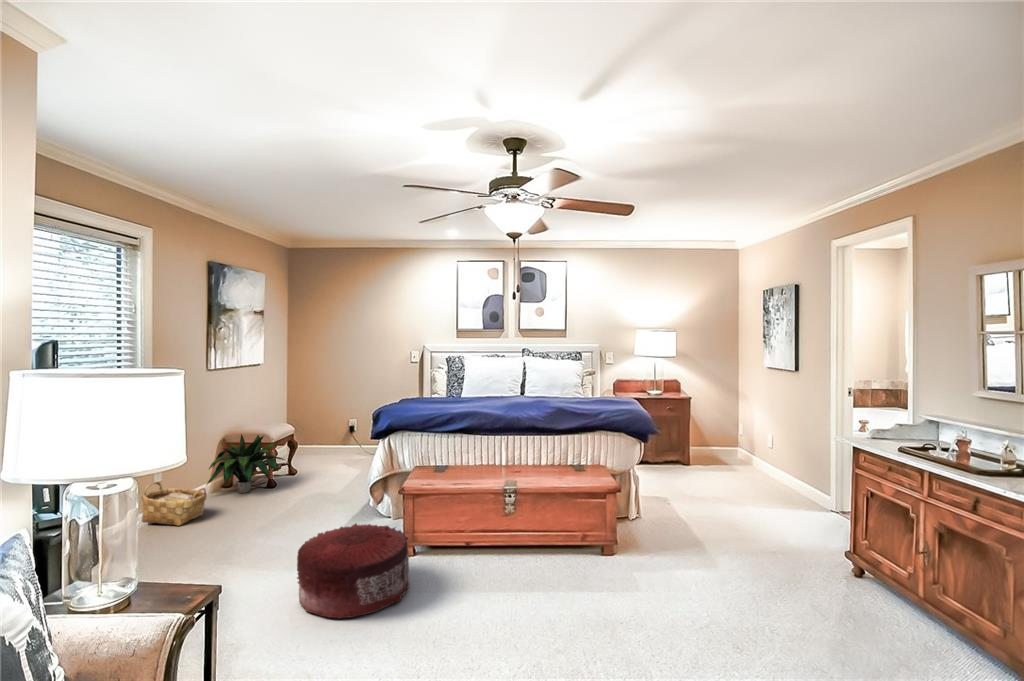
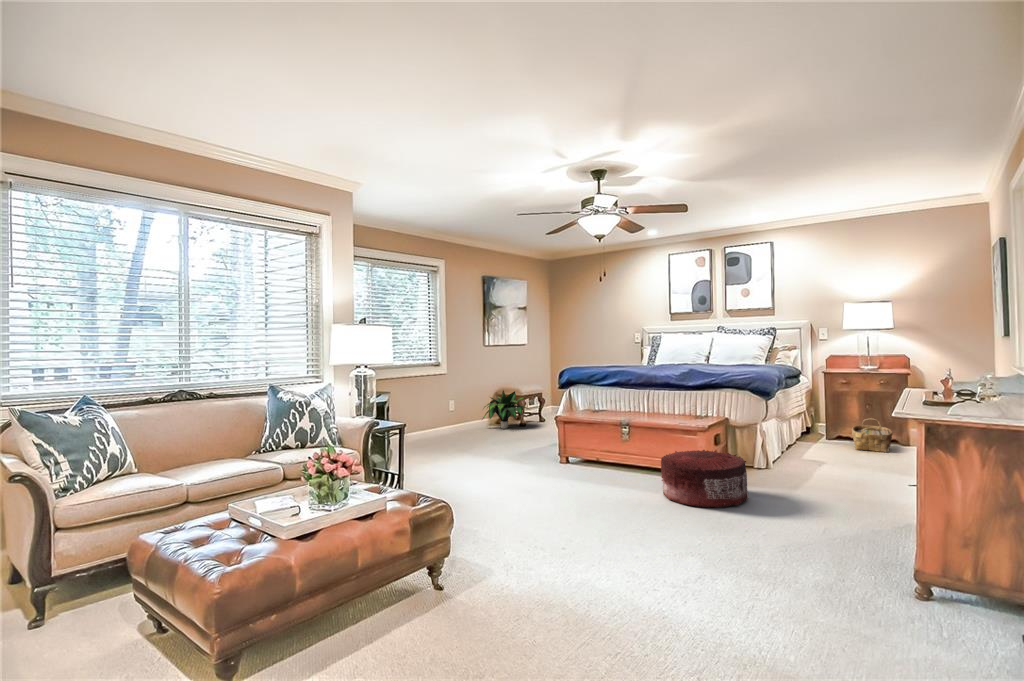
woven basket: present [142,482,207,526] -> present [852,418,893,452]
pouf: present [297,523,410,618] -> present [661,450,748,507]

